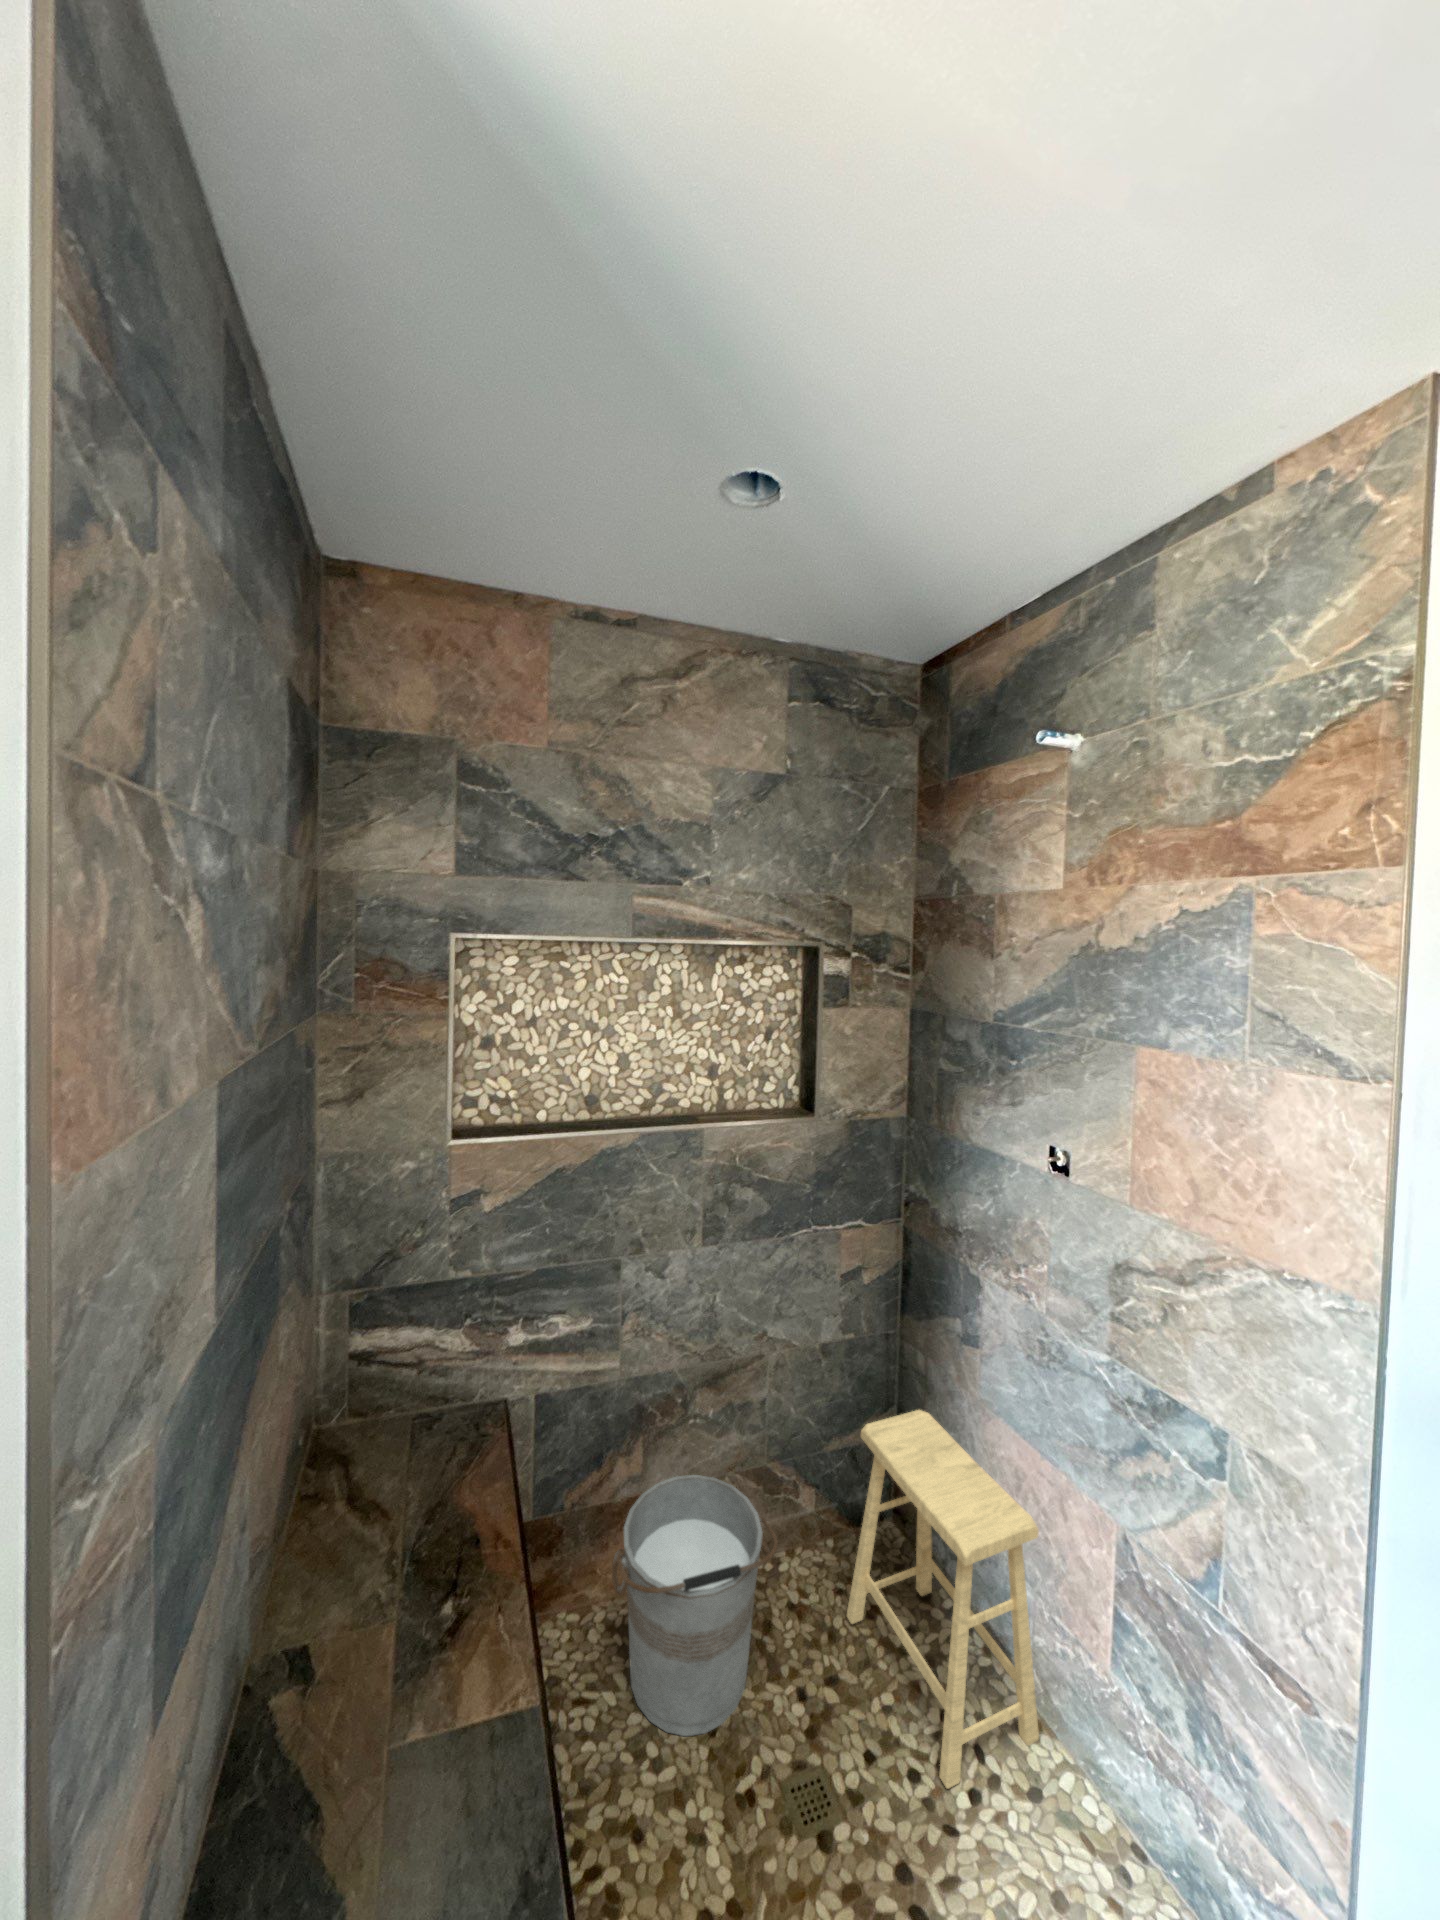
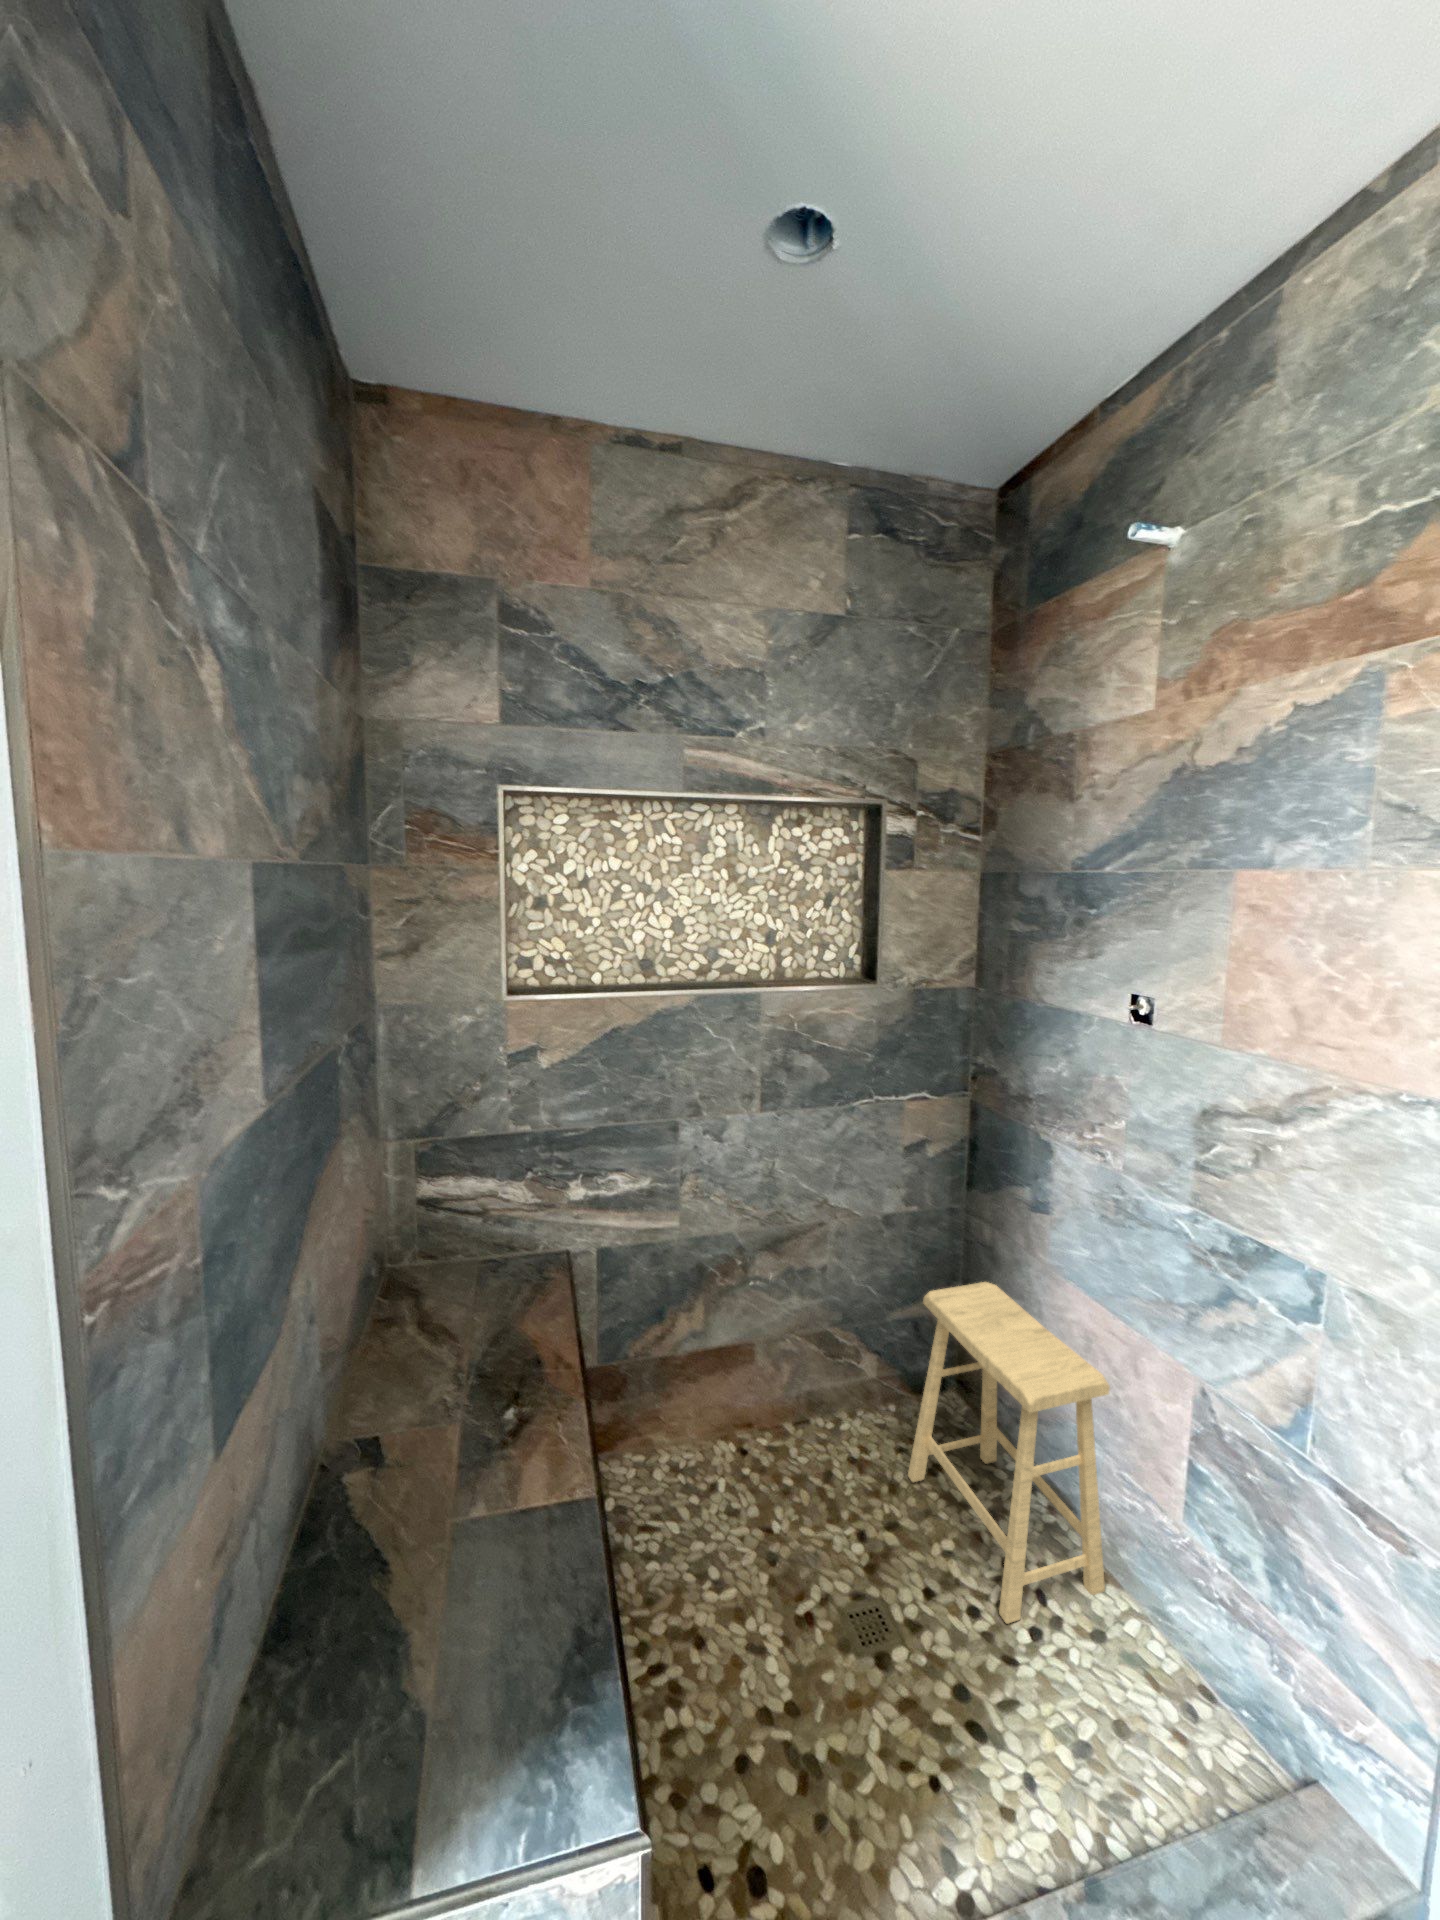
bucket: present [612,1475,778,1737] -> none [673,1335,837,1562]

